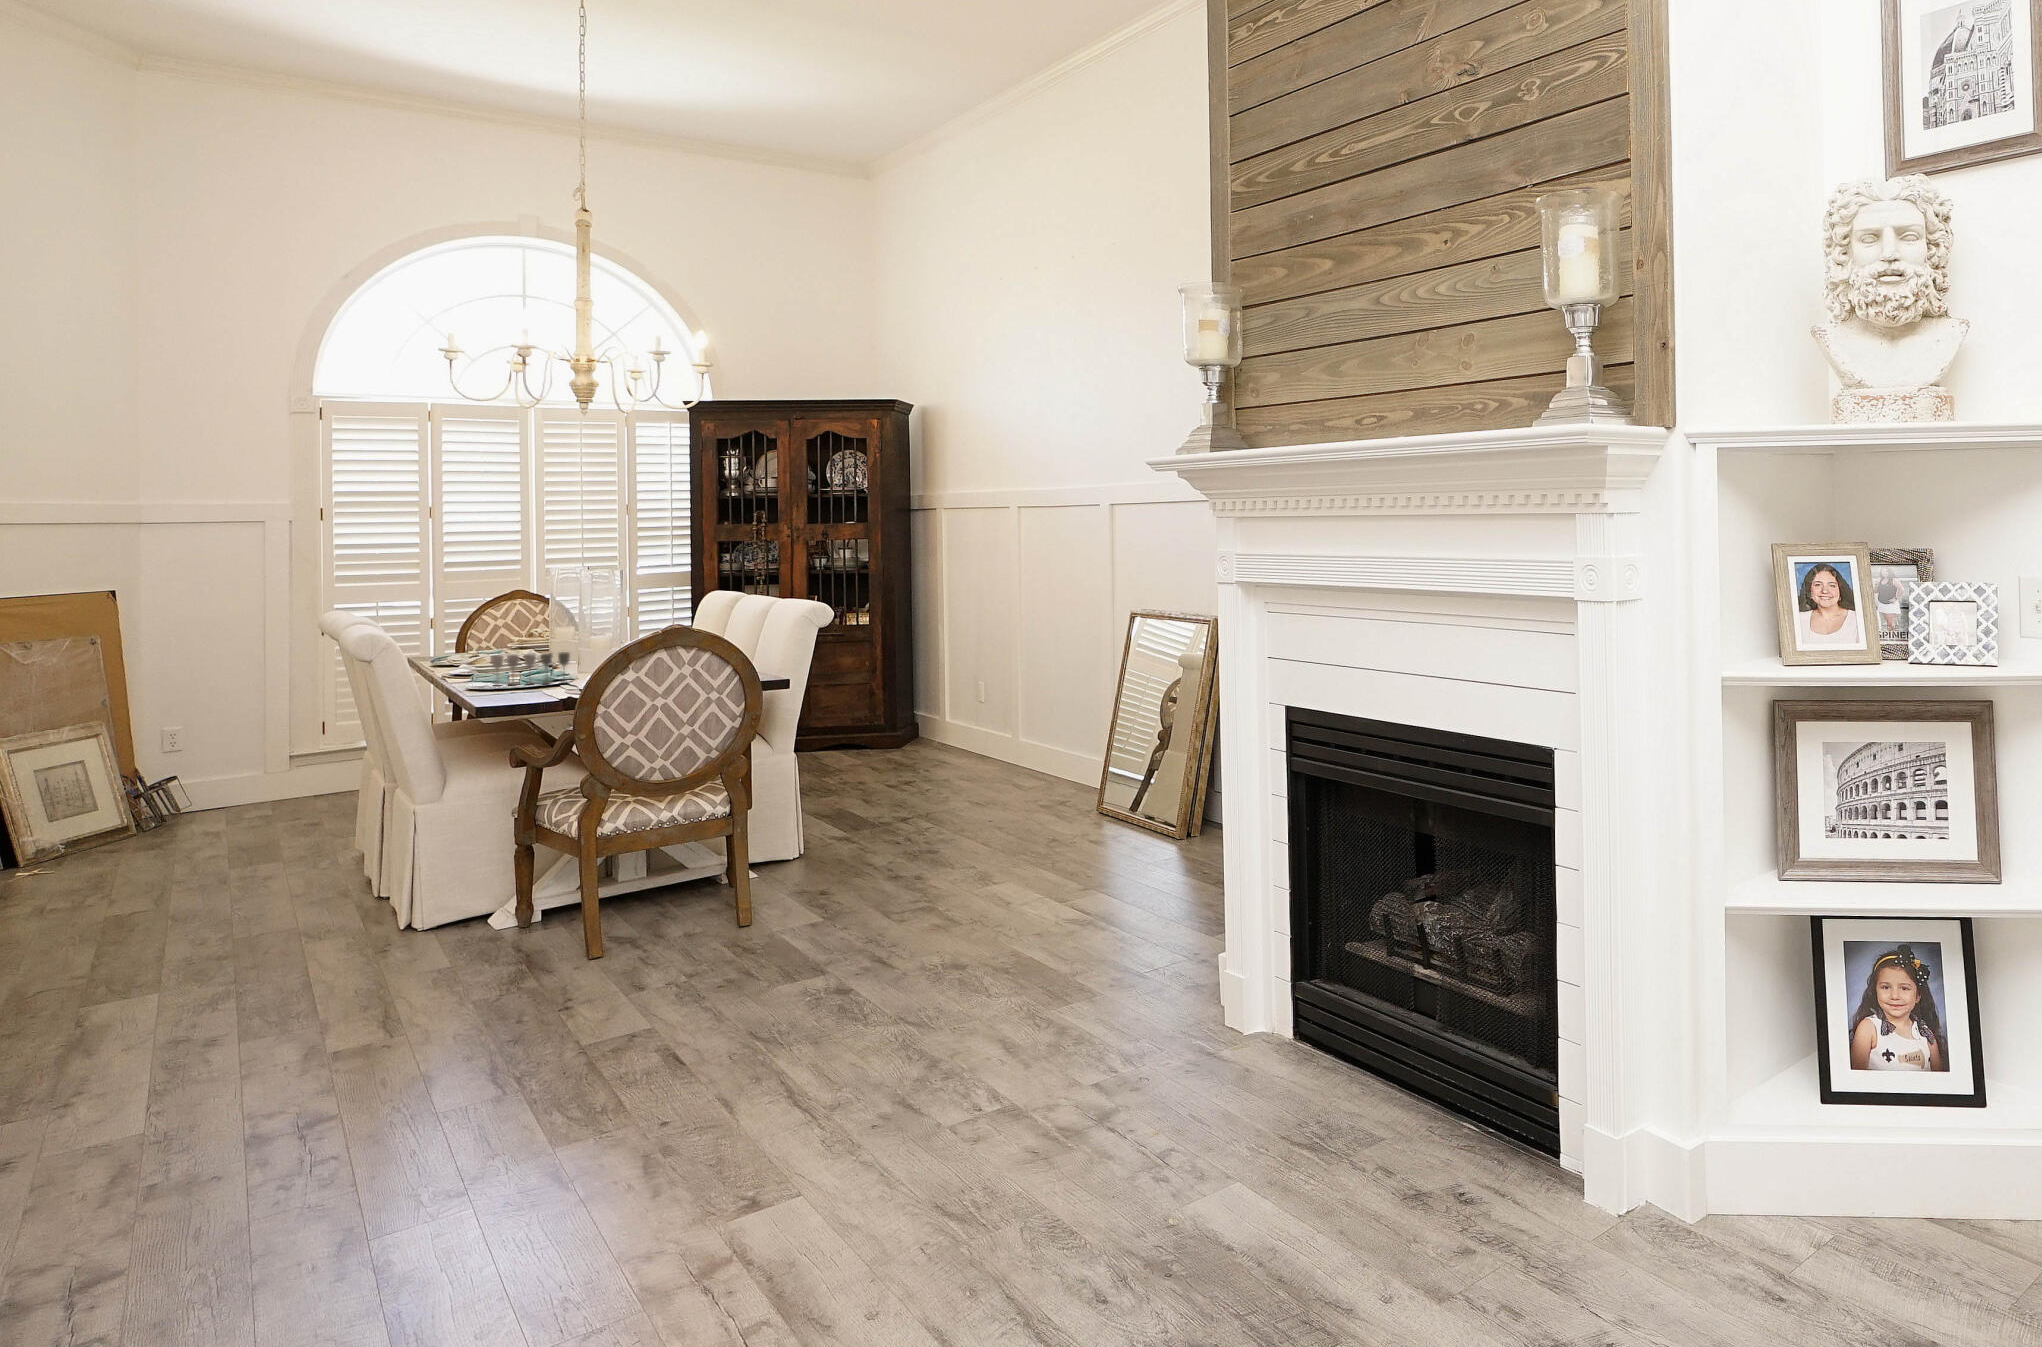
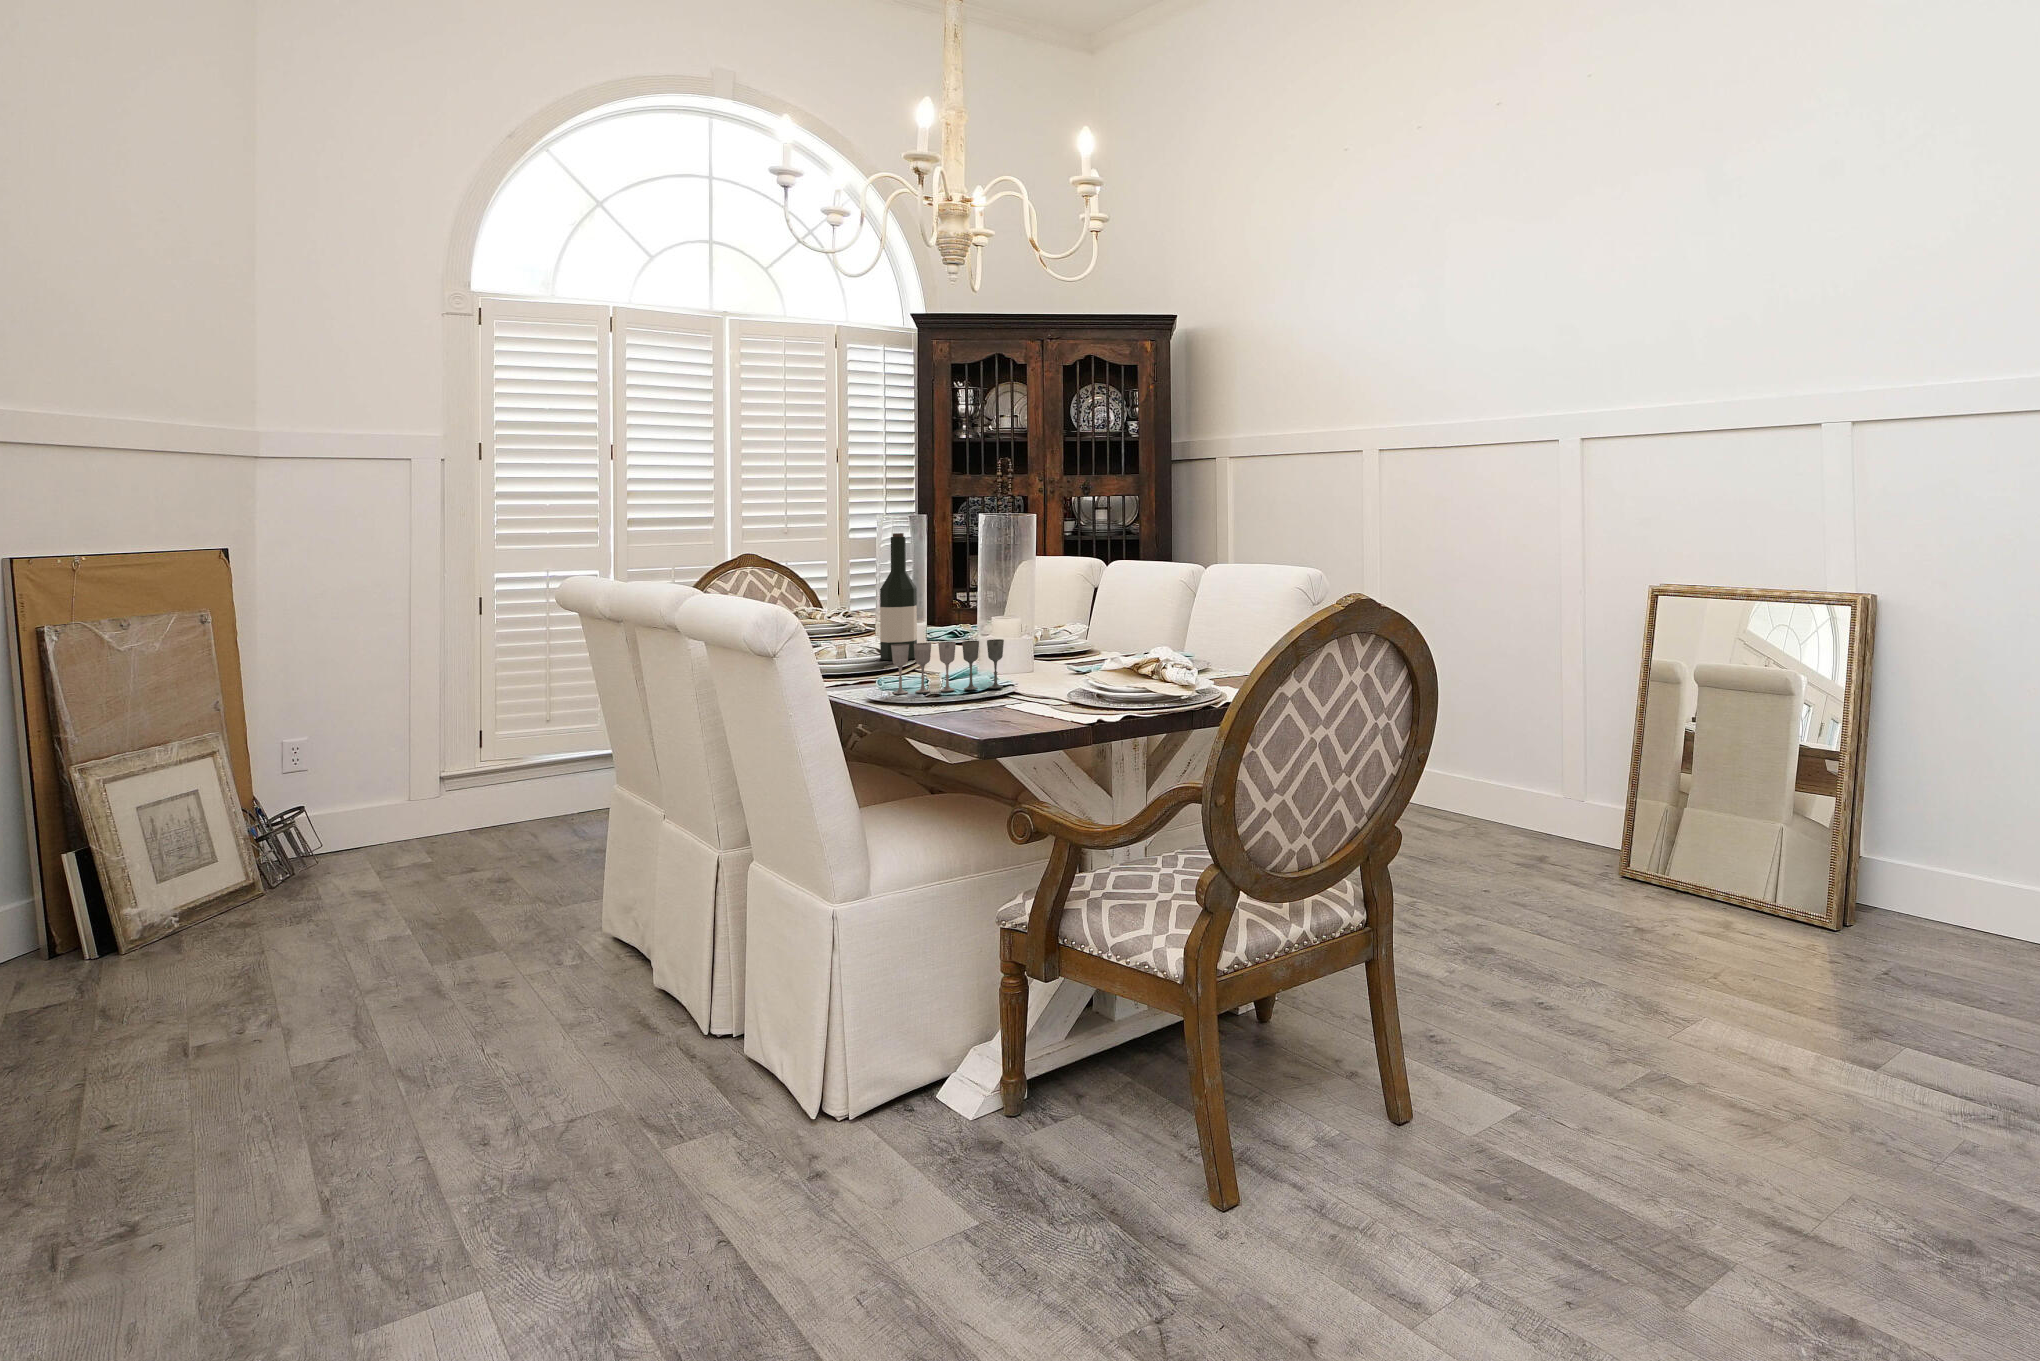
wine bottle: none [527,582,555,667] -> present [880,533,917,660]

